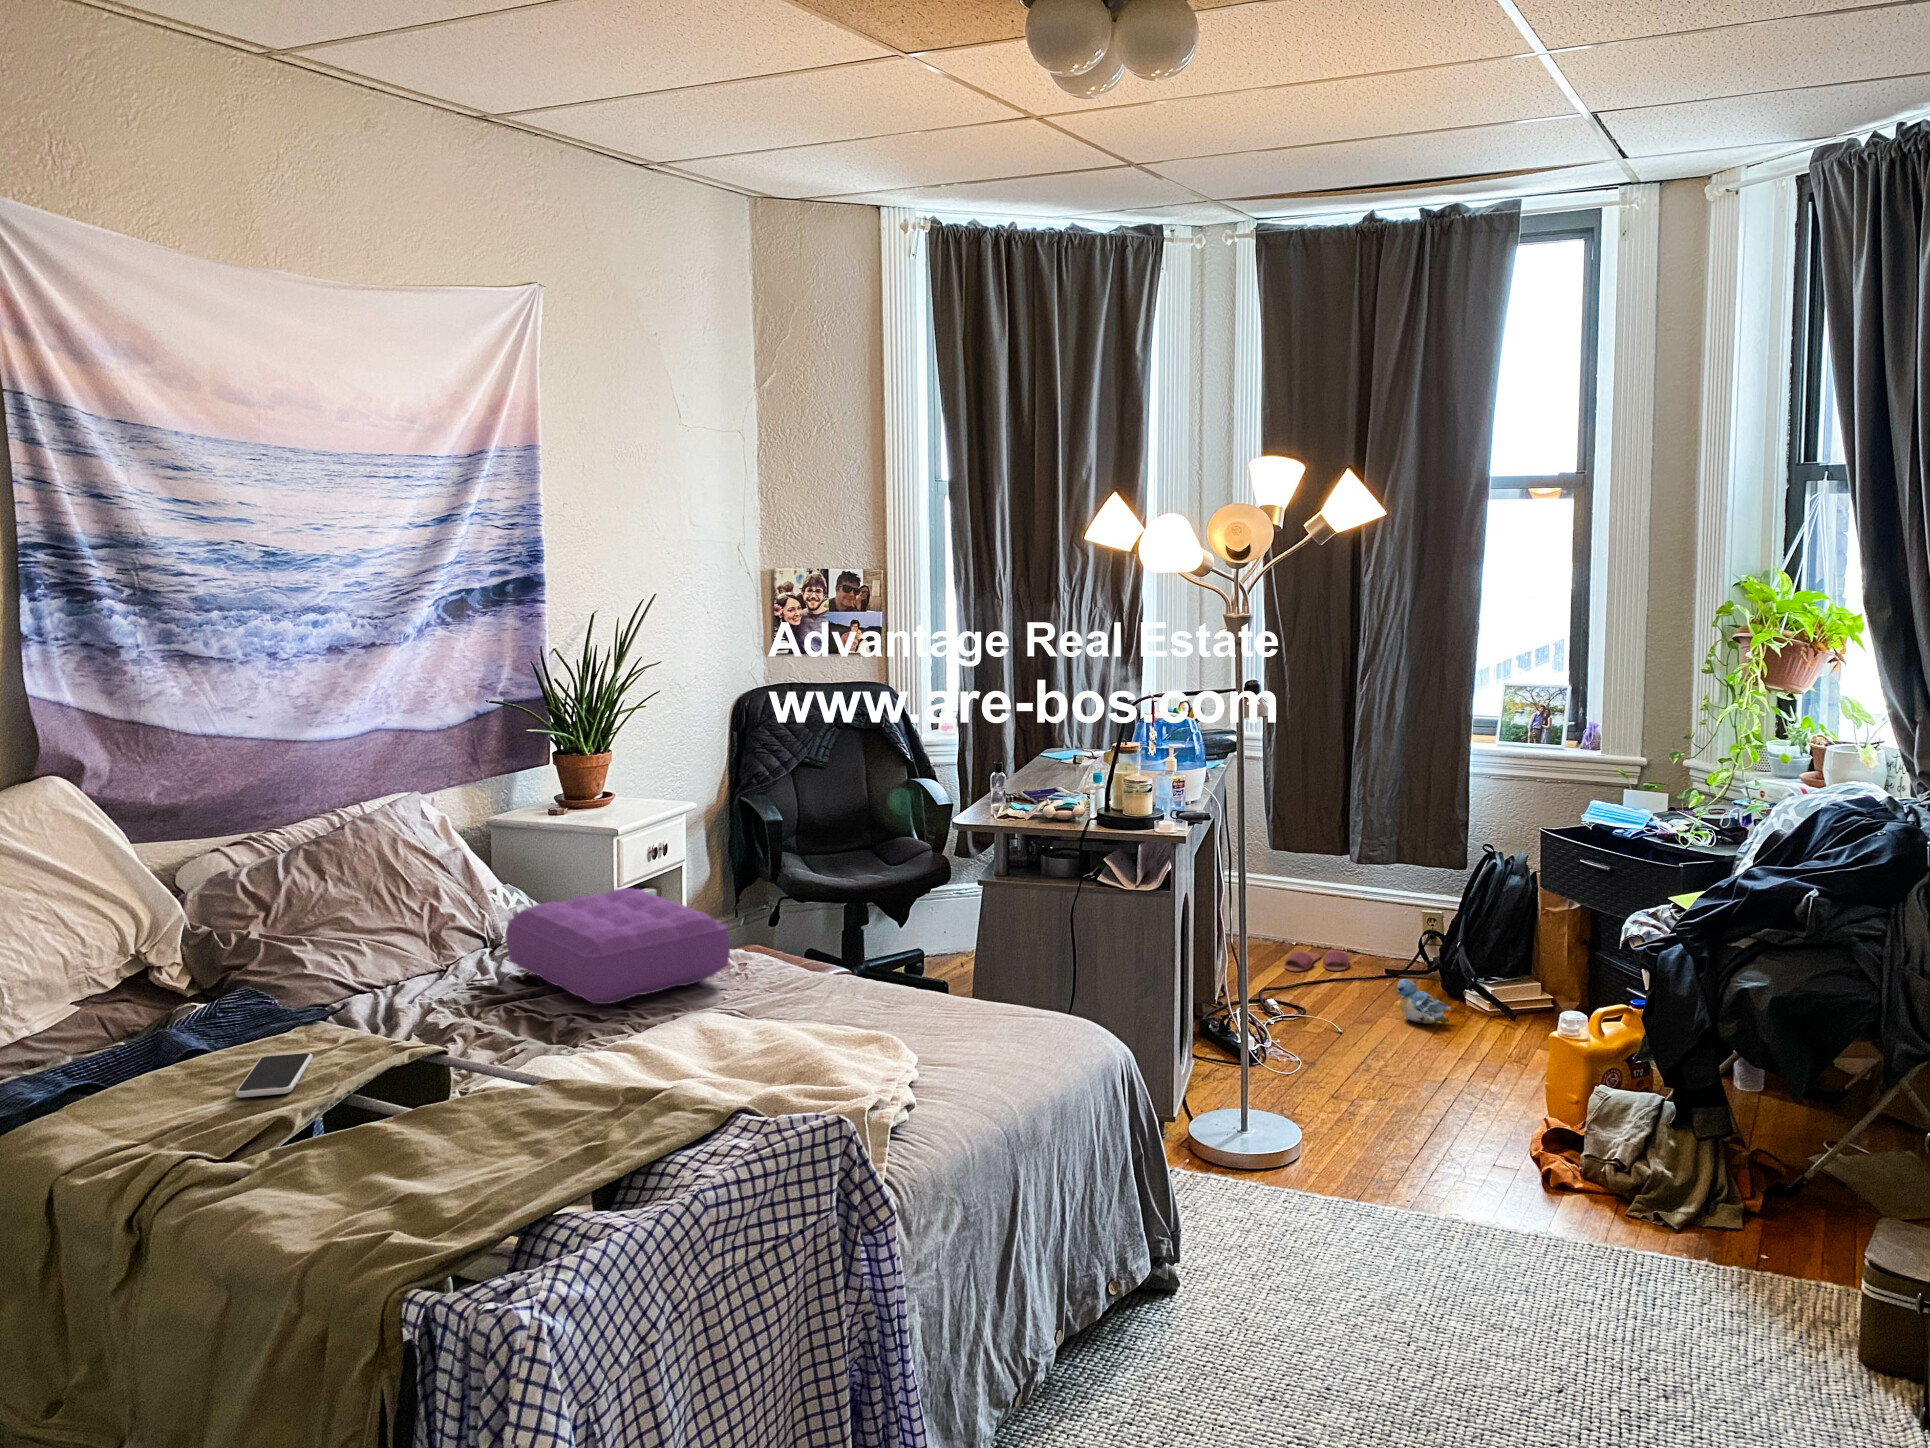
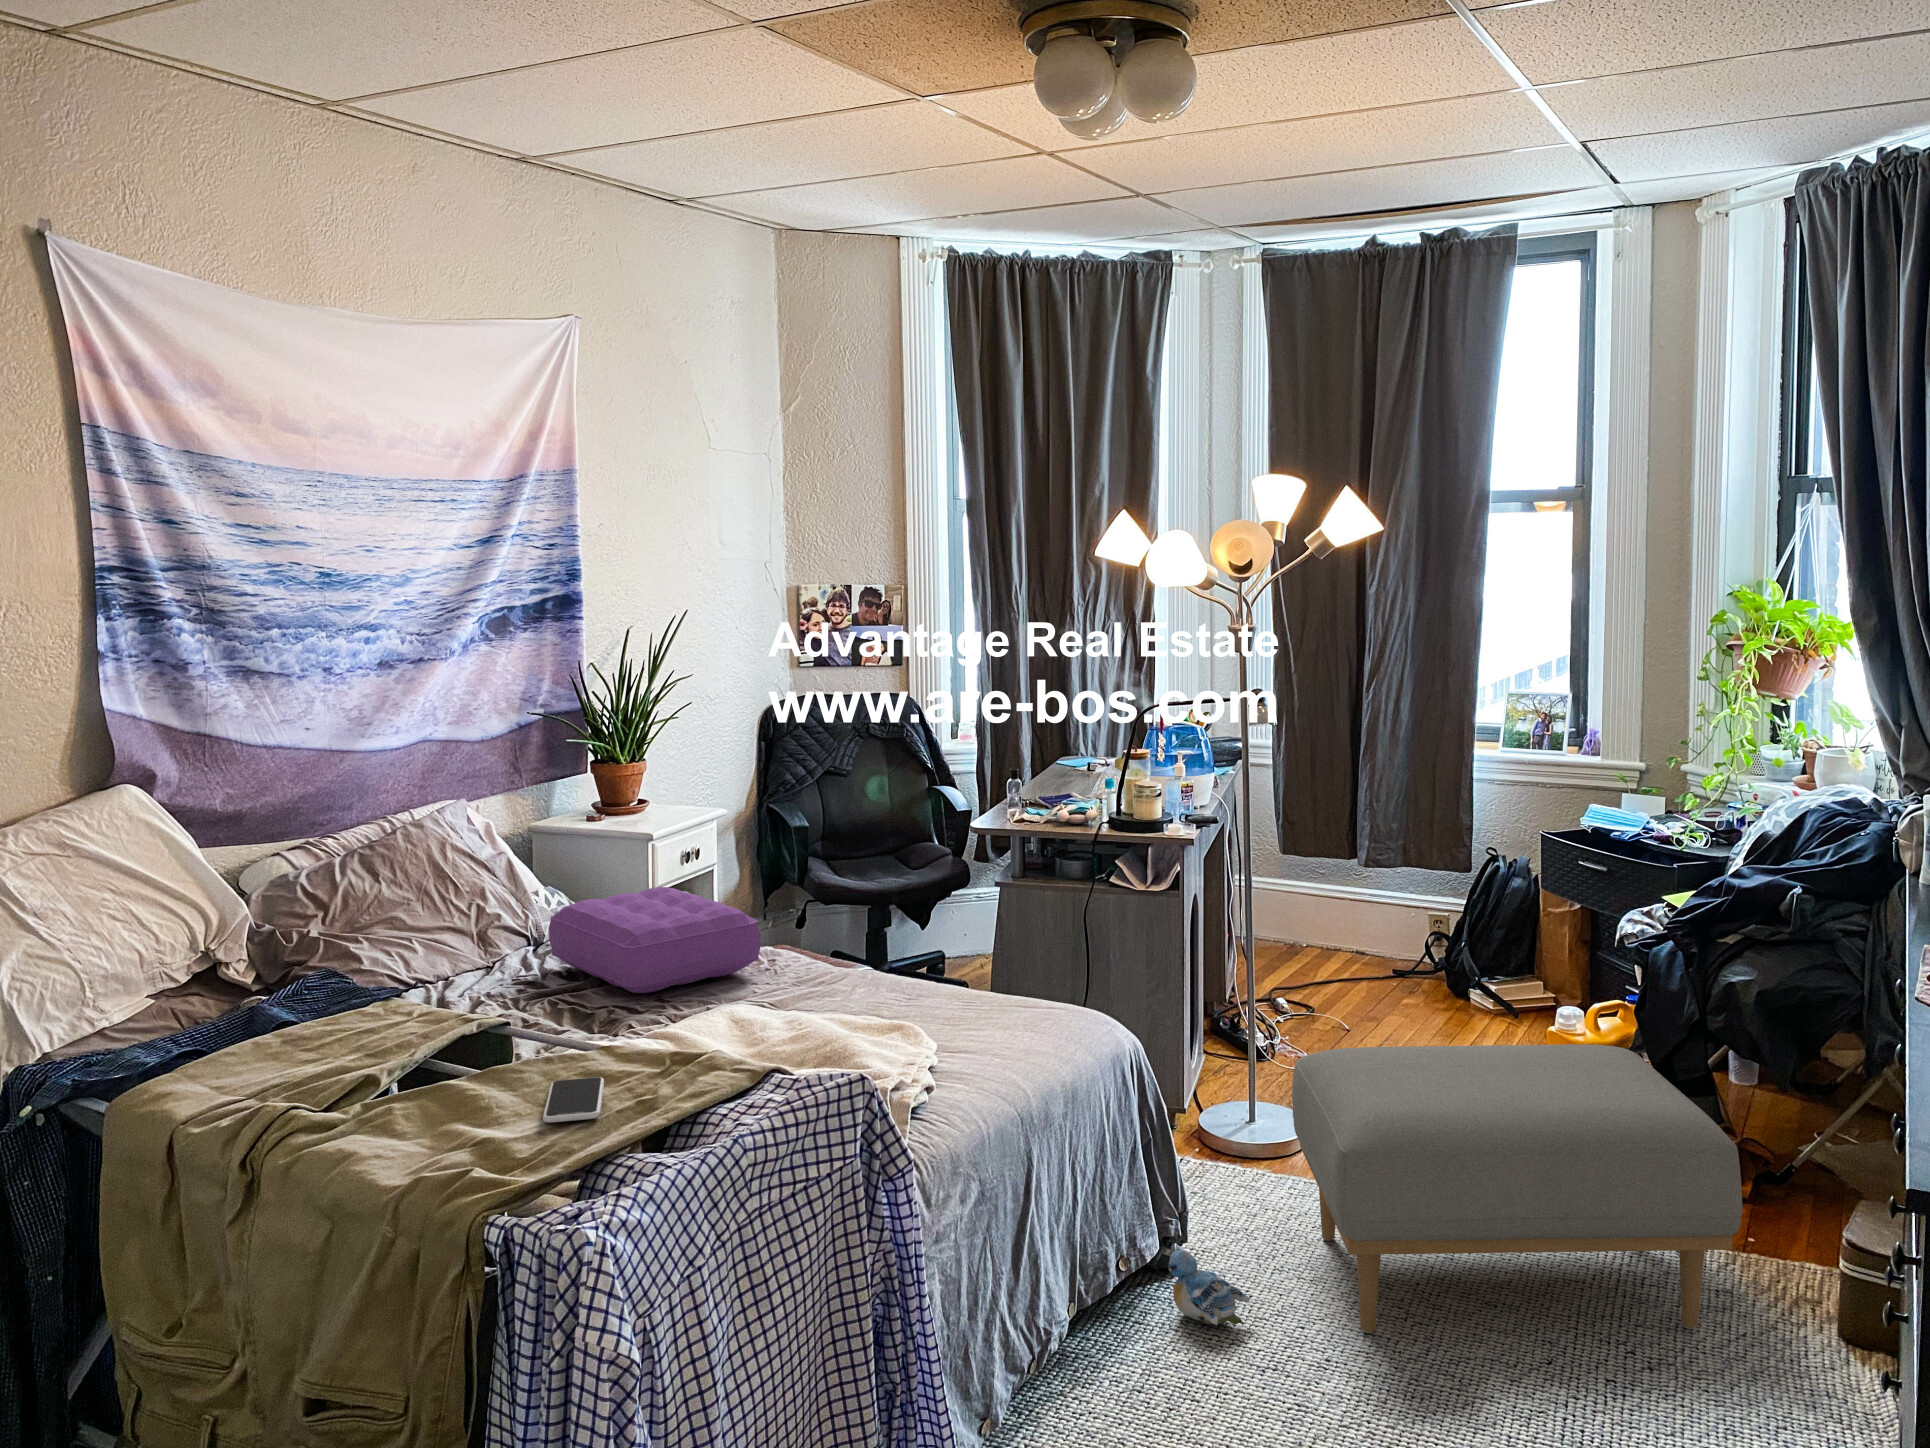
slippers: present [1284,950,1349,971] -> none [1296,957,1360,977]
plush toy: present [1396,979,1451,1024] -> present [1168,1250,1250,1325]
smartphone: present [235,1053,313,1097] -> present [543,1077,604,1123]
ottoman: none [1289,1061,1764,1368] -> present [1292,1044,1742,1333]

